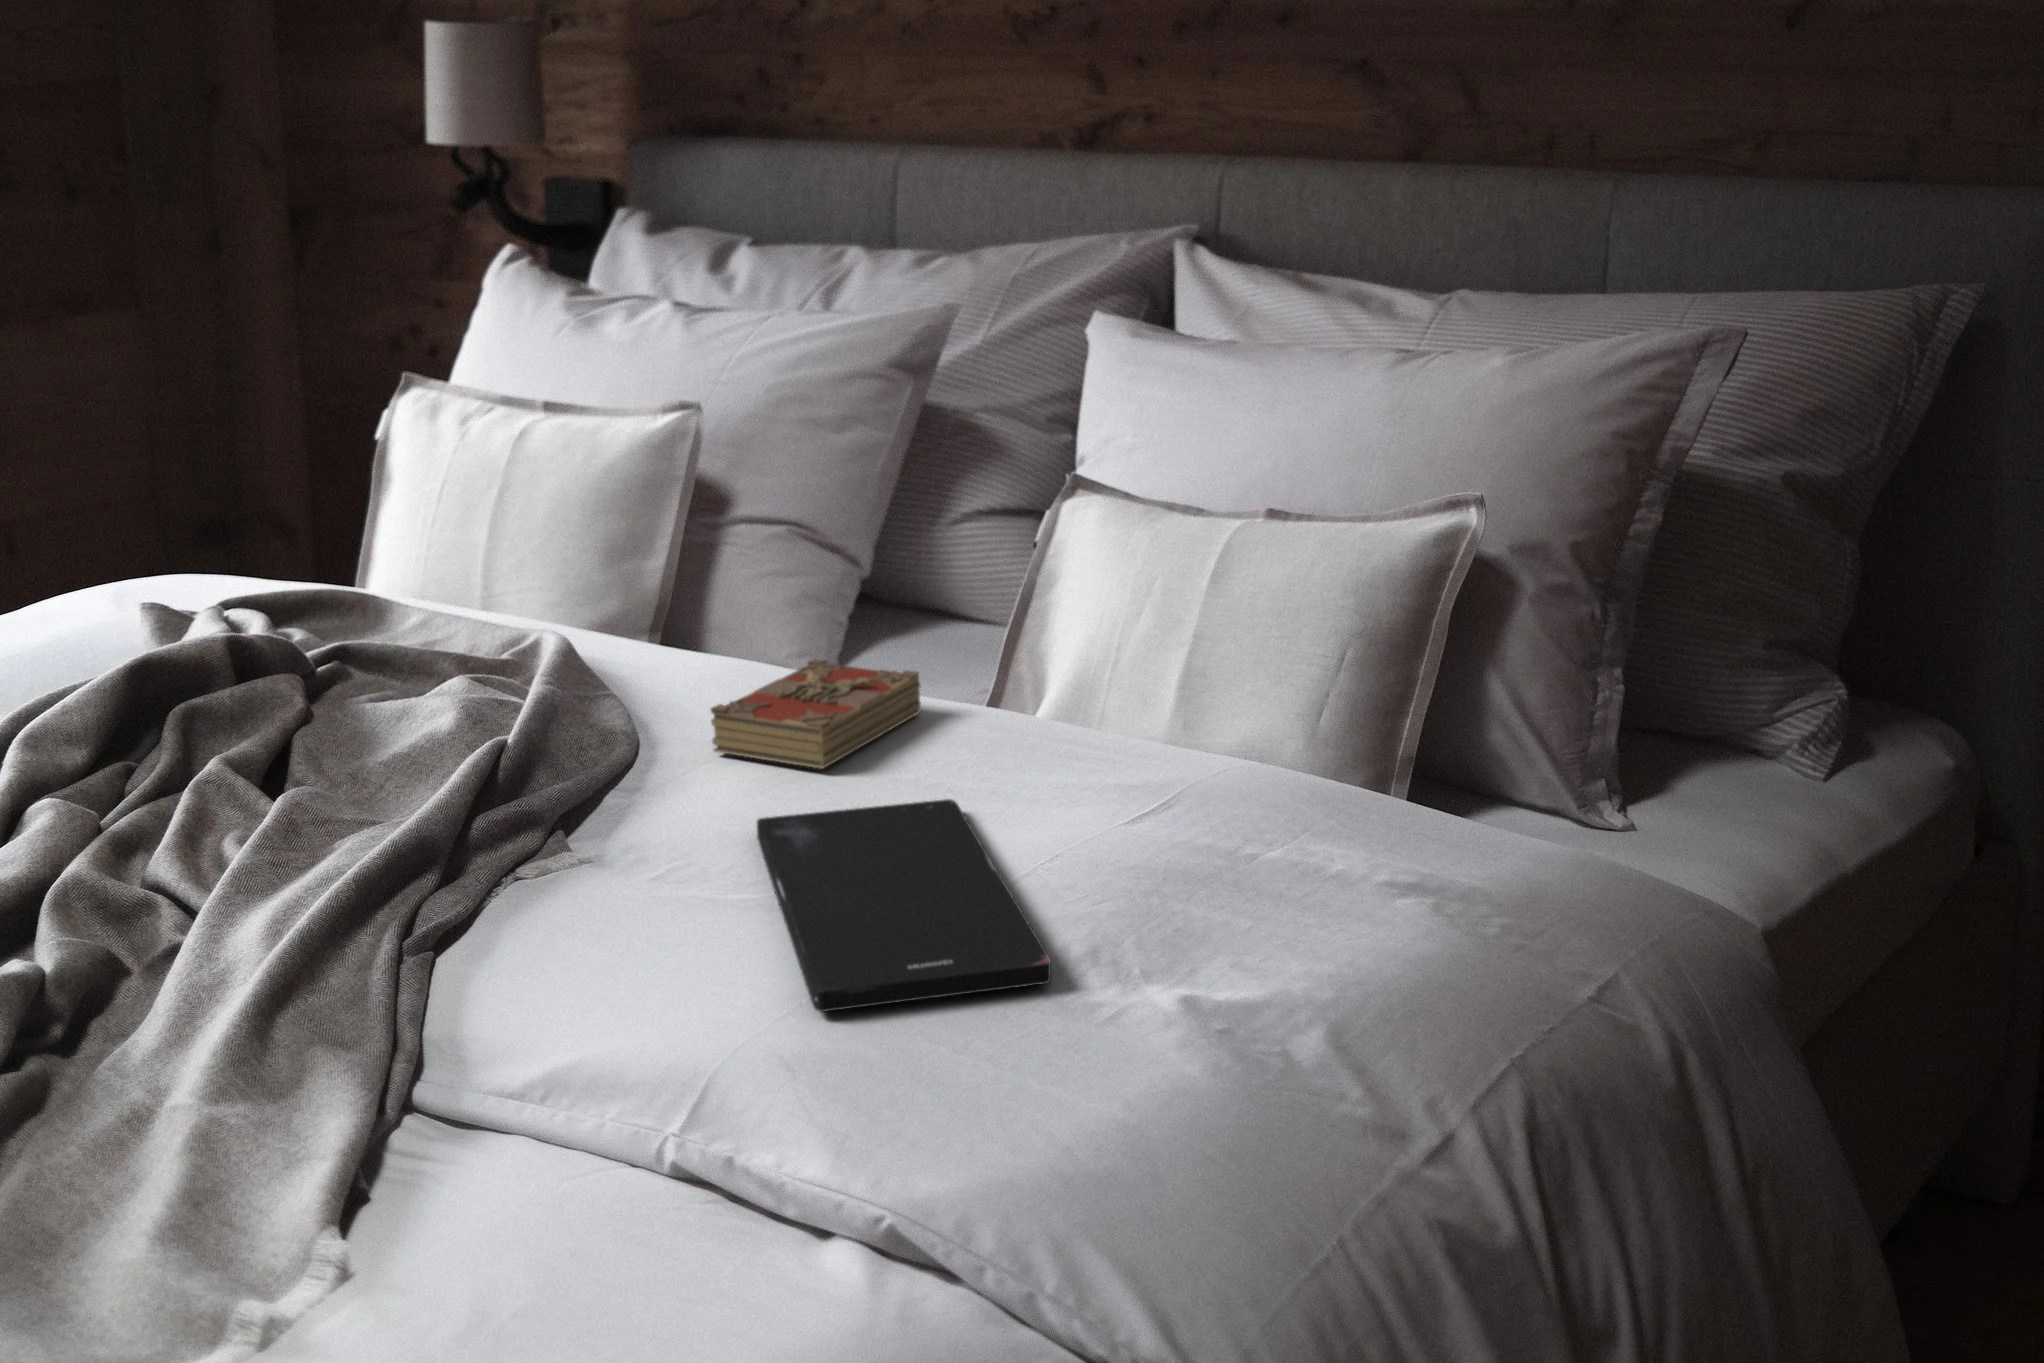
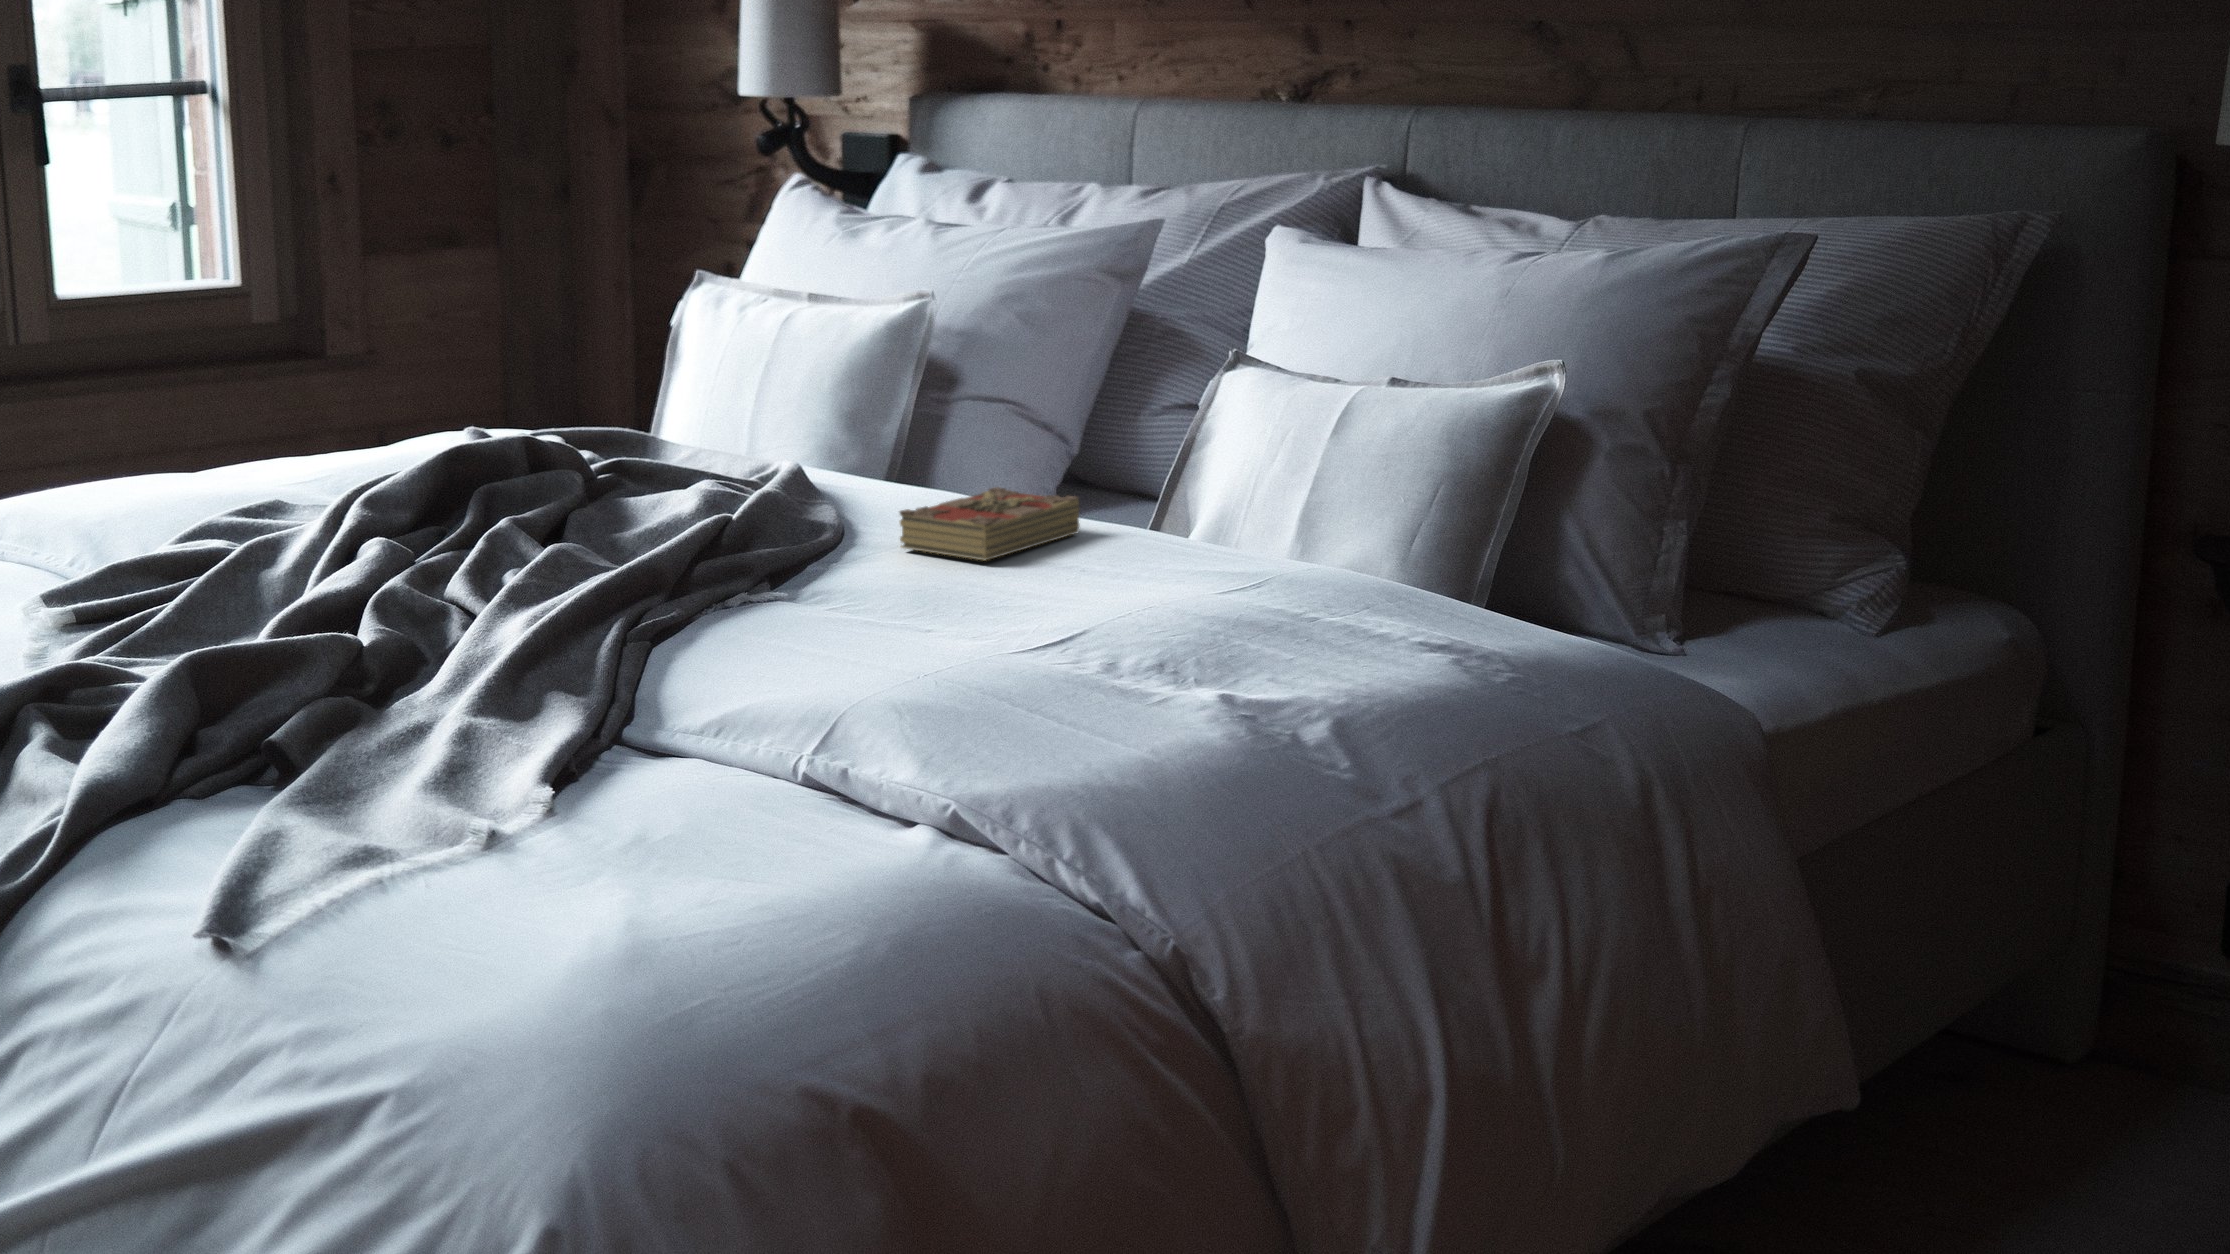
smartphone: present [757,799,1051,1012] -> none [919,580,1121,691]

